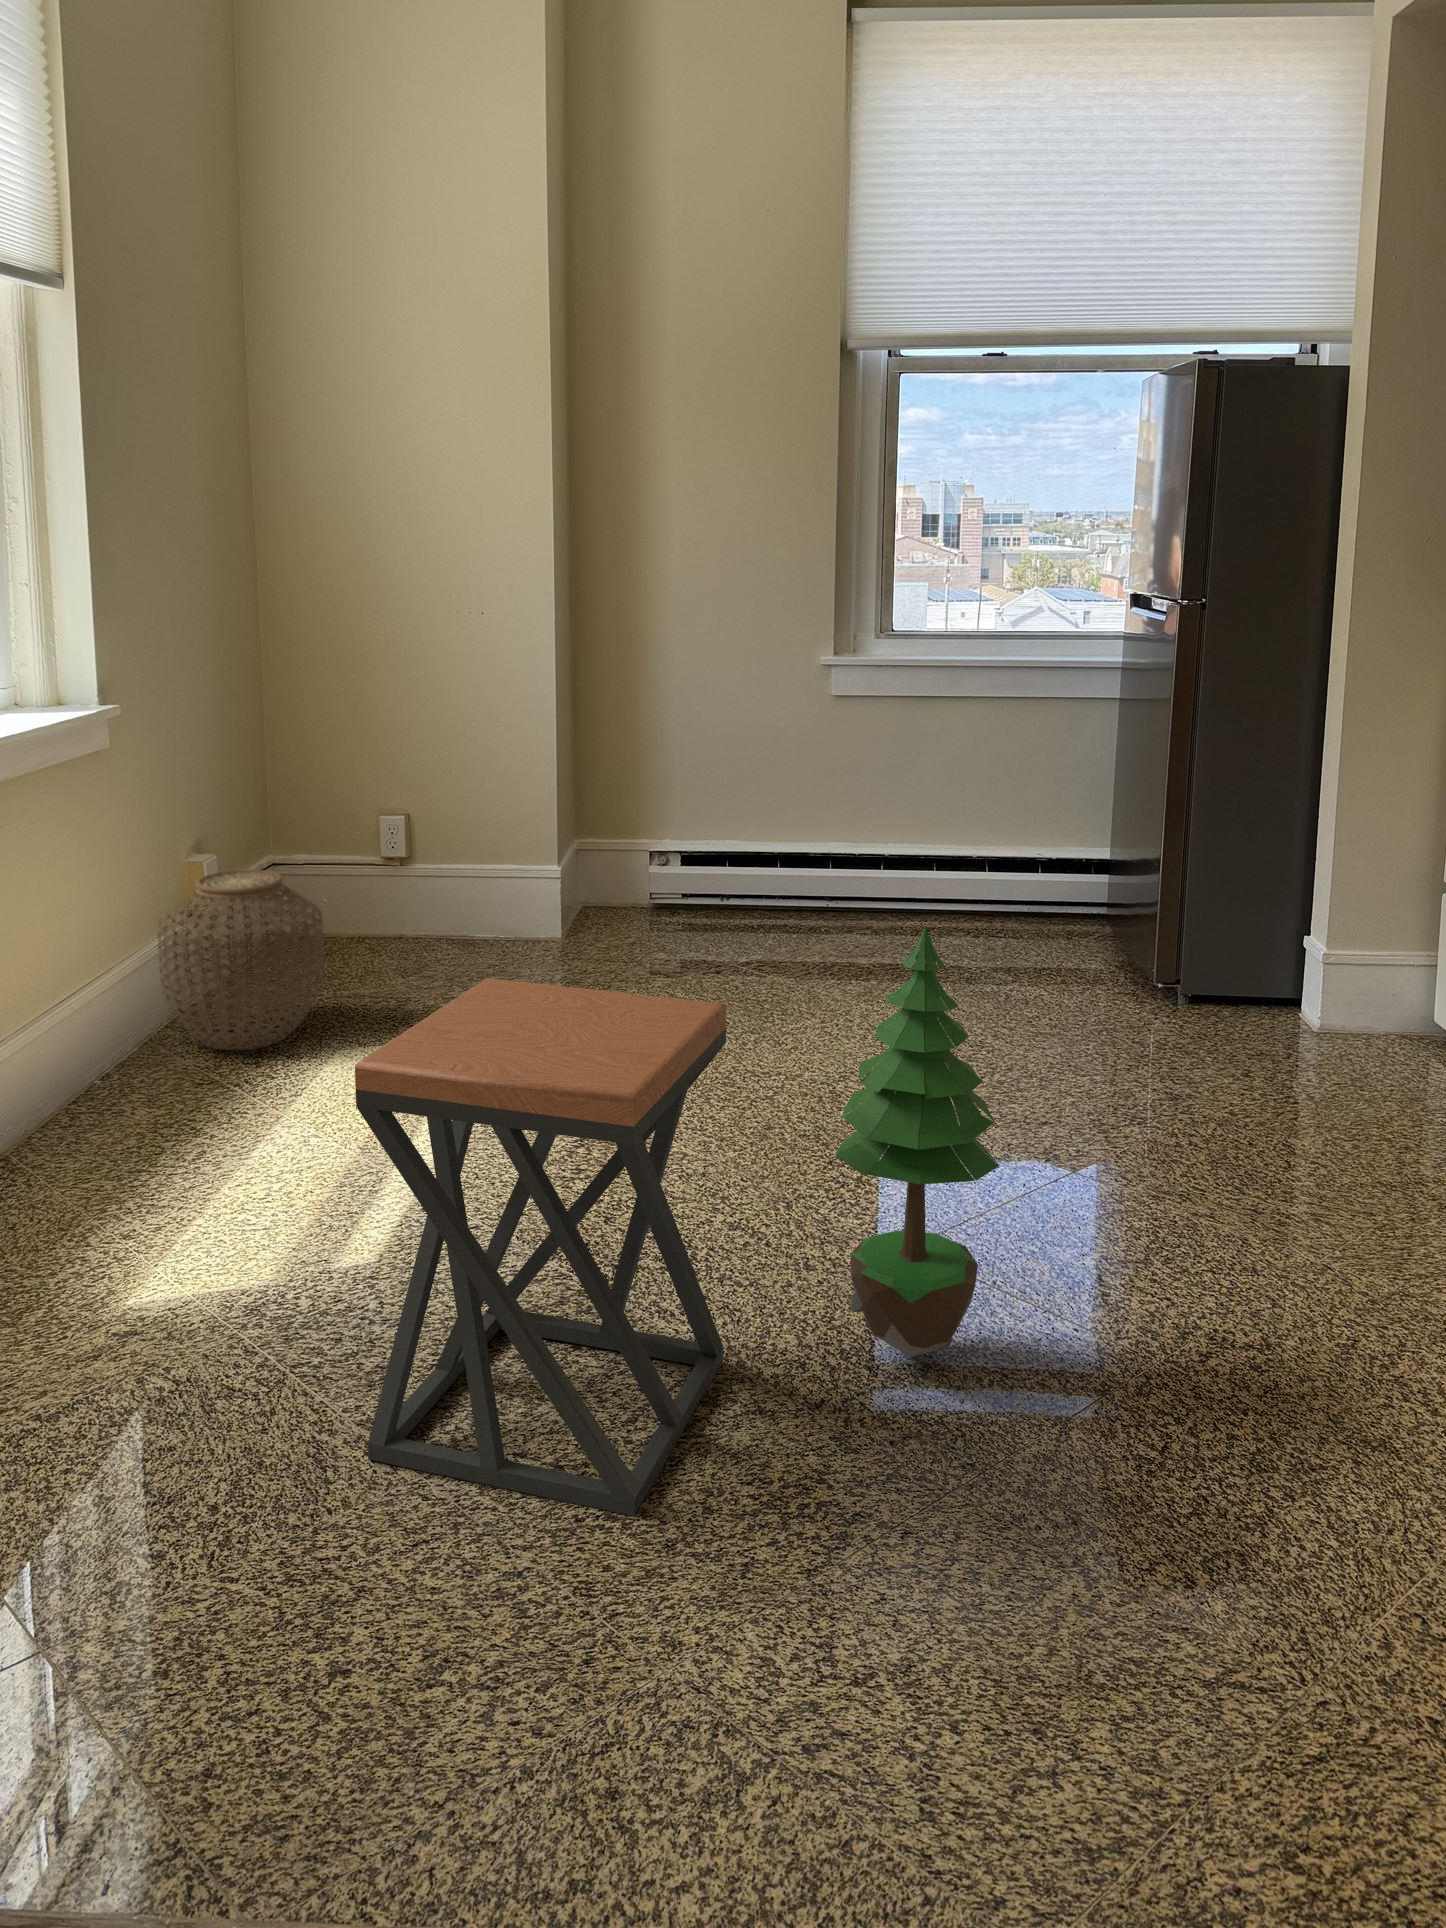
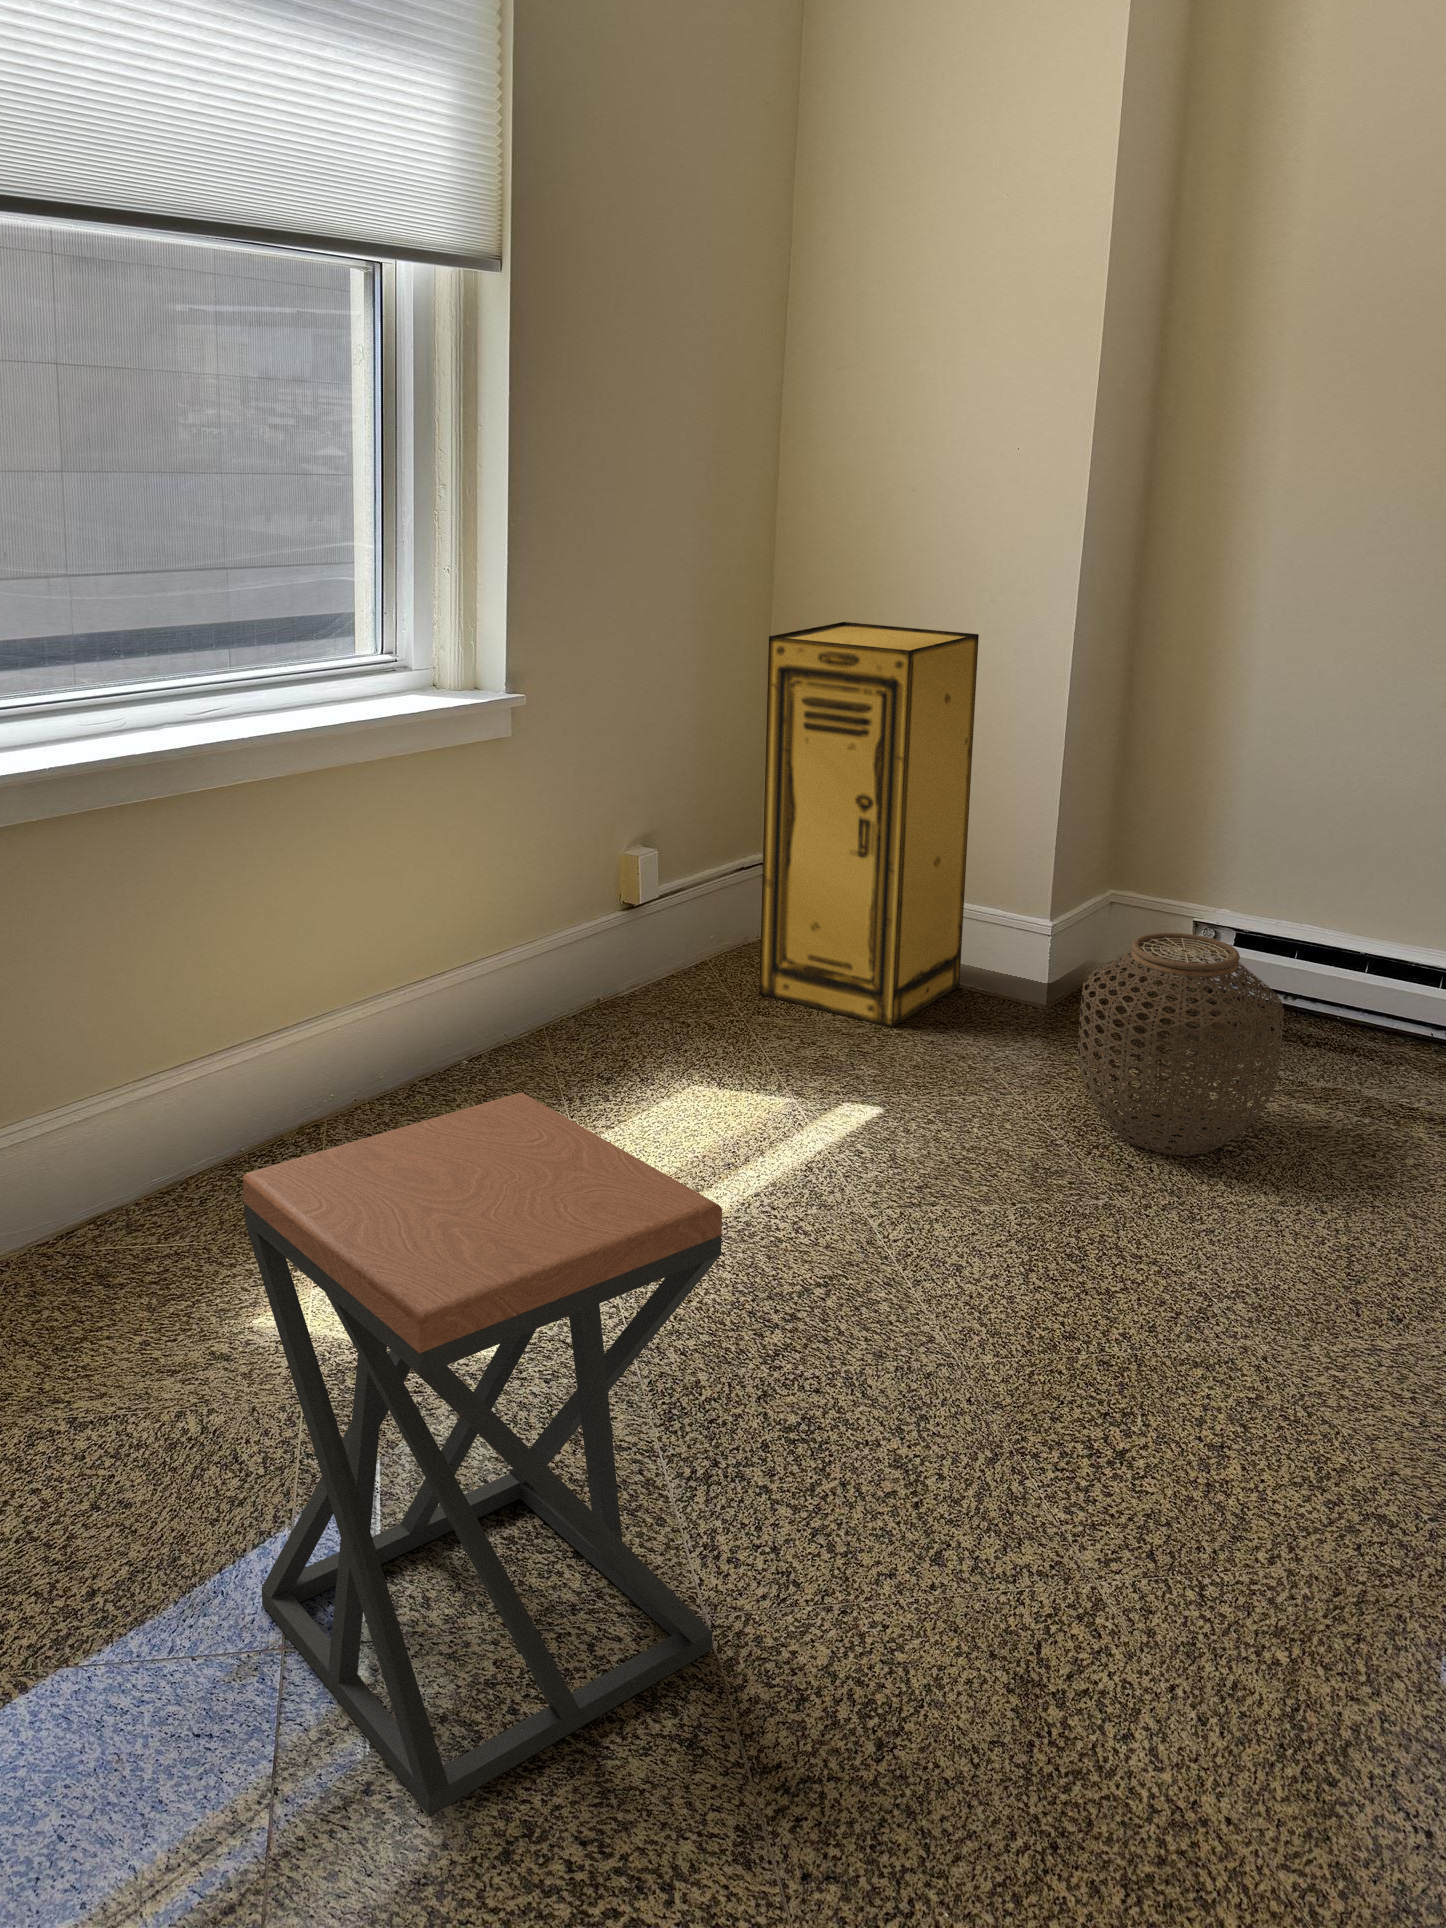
storage cabinet: none [318,637,487,975] -> present [759,622,979,1028]
woven basket: present [158,869,324,1050] -> present [1078,933,1284,1155]
potted tree: present [835,926,1000,1358] -> none [845,1171,1082,1771]

